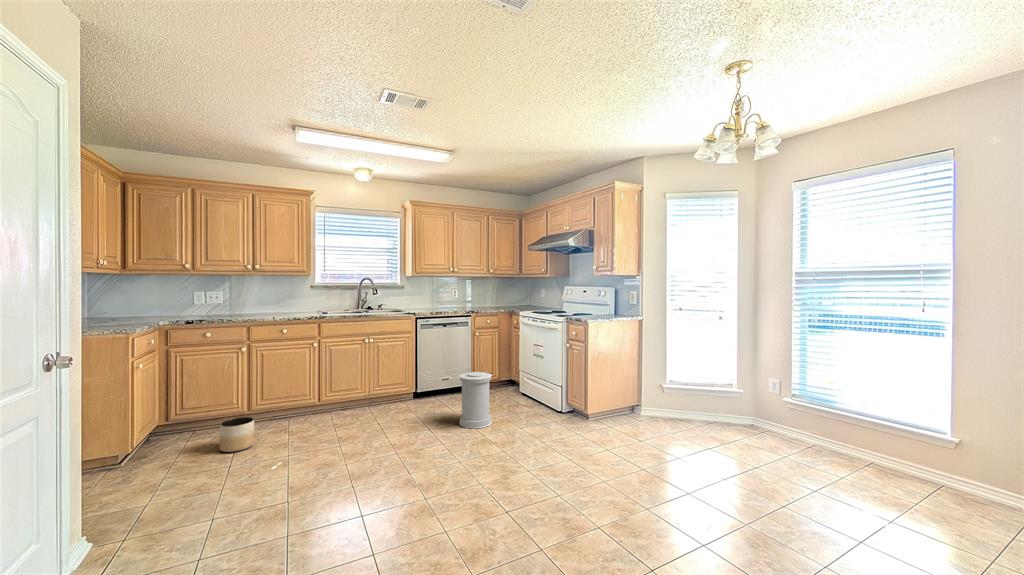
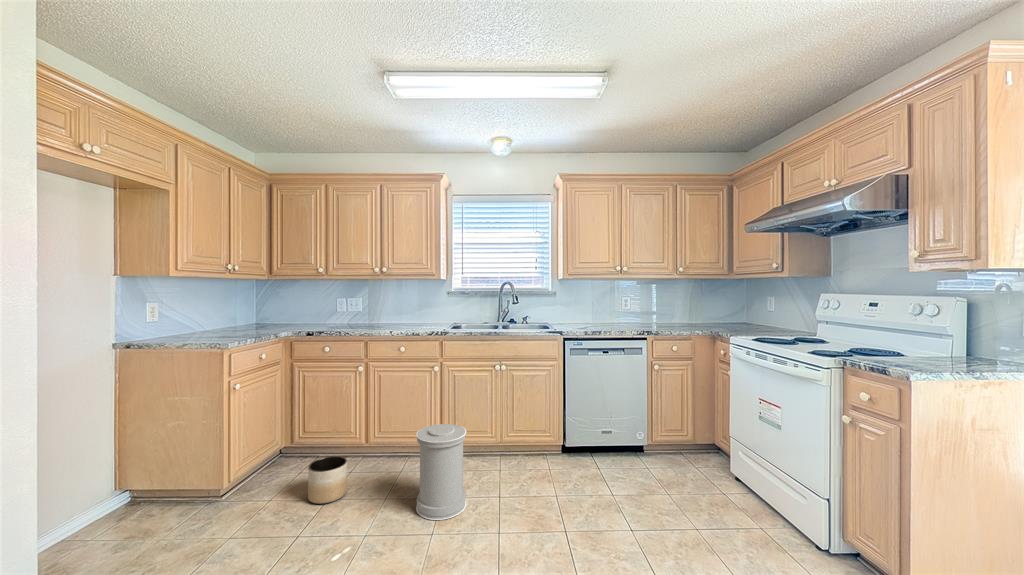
trash can: present [459,372,492,428] -> present [416,424,466,520]

